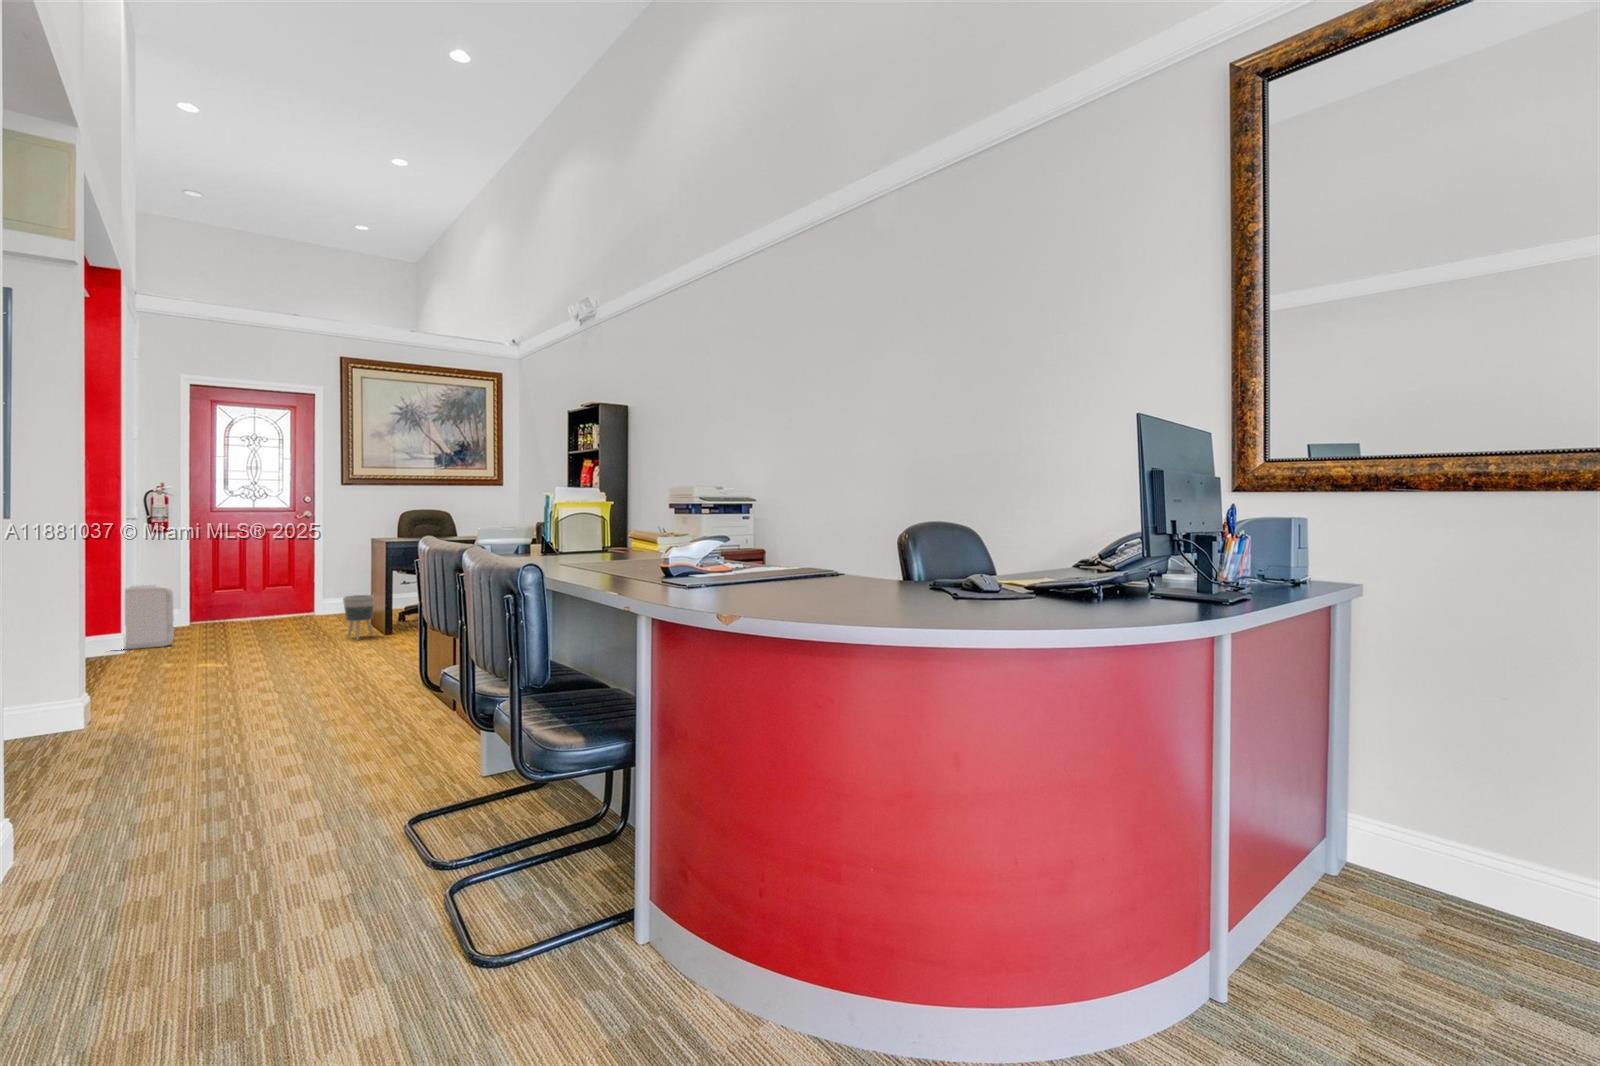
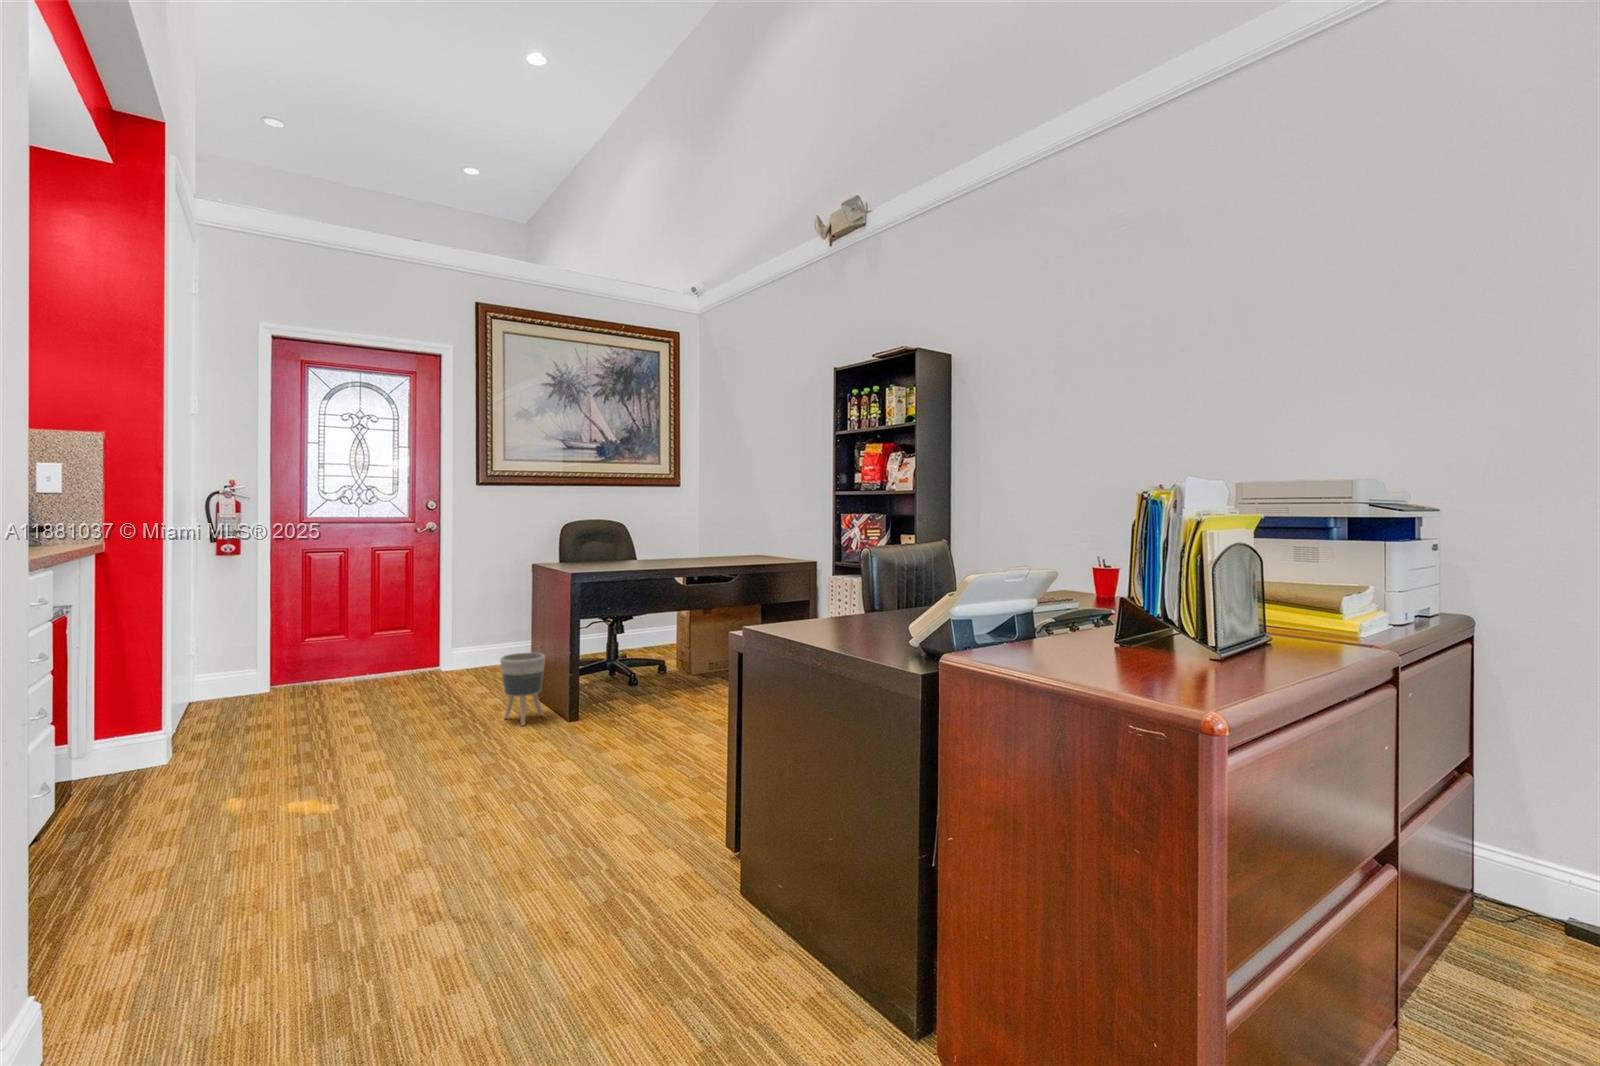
air purifier: present [124,585,174,649] -> none [150,644,248,752]

